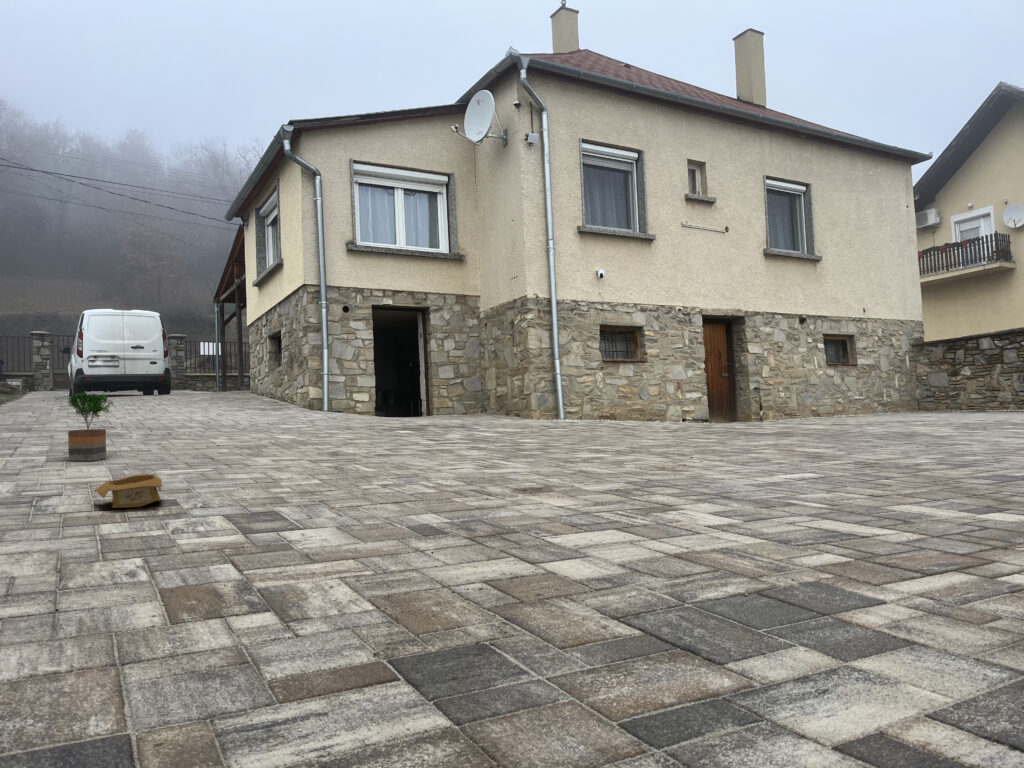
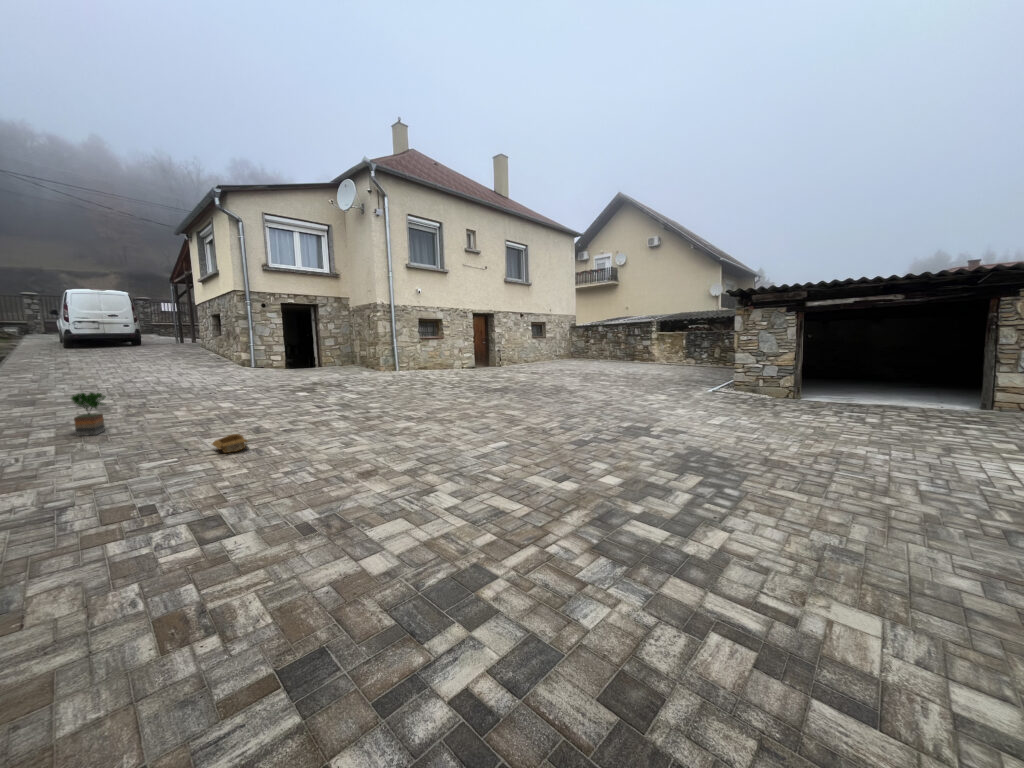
cardboard box: present [95,474,163,508] -> present [212,434,248,453]

